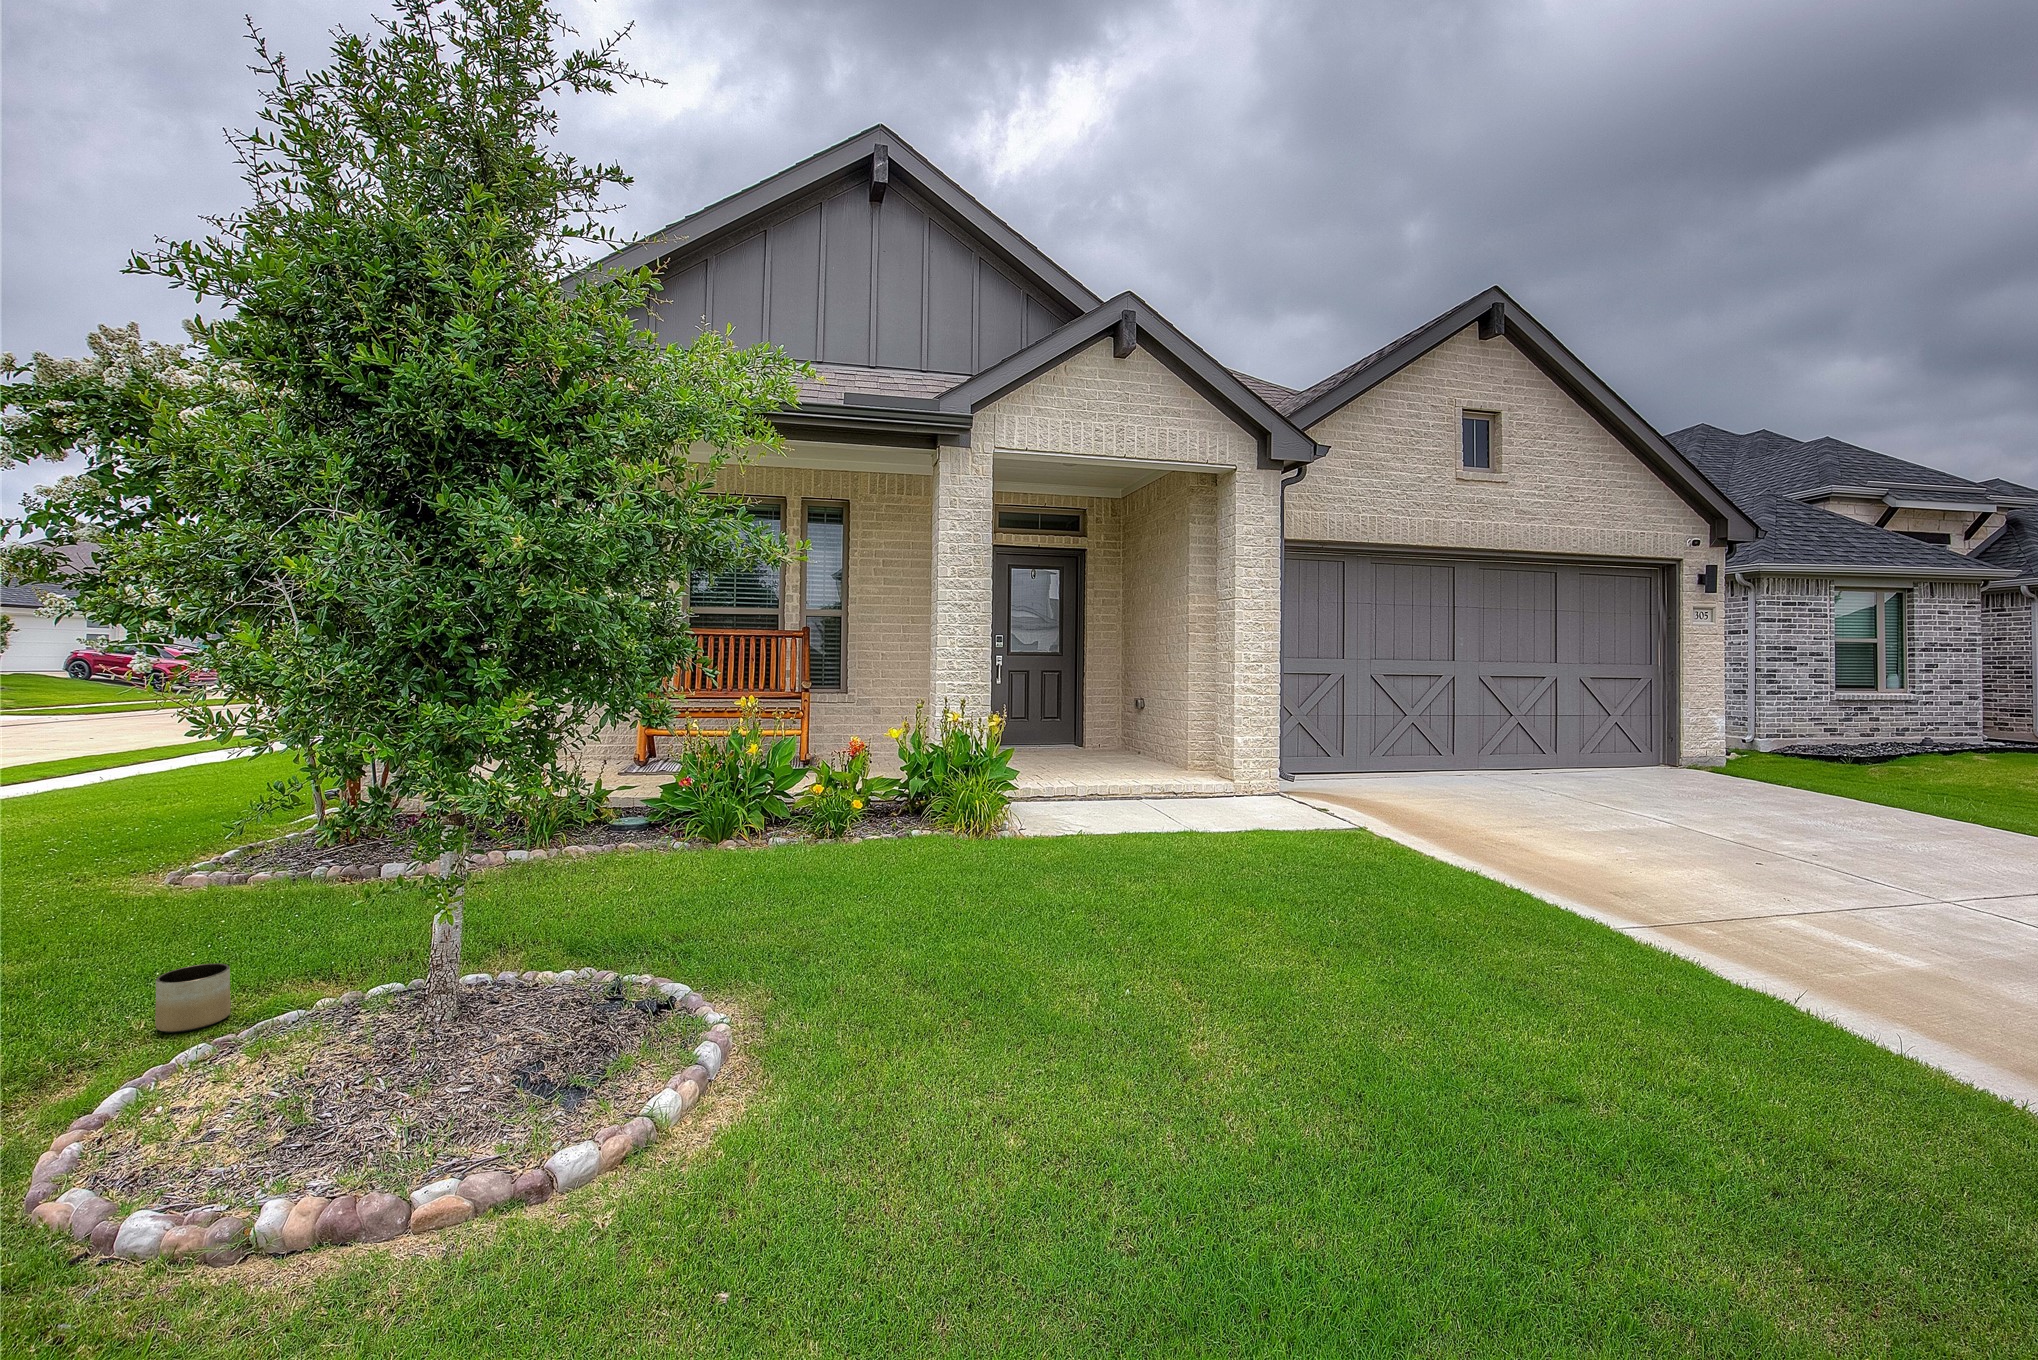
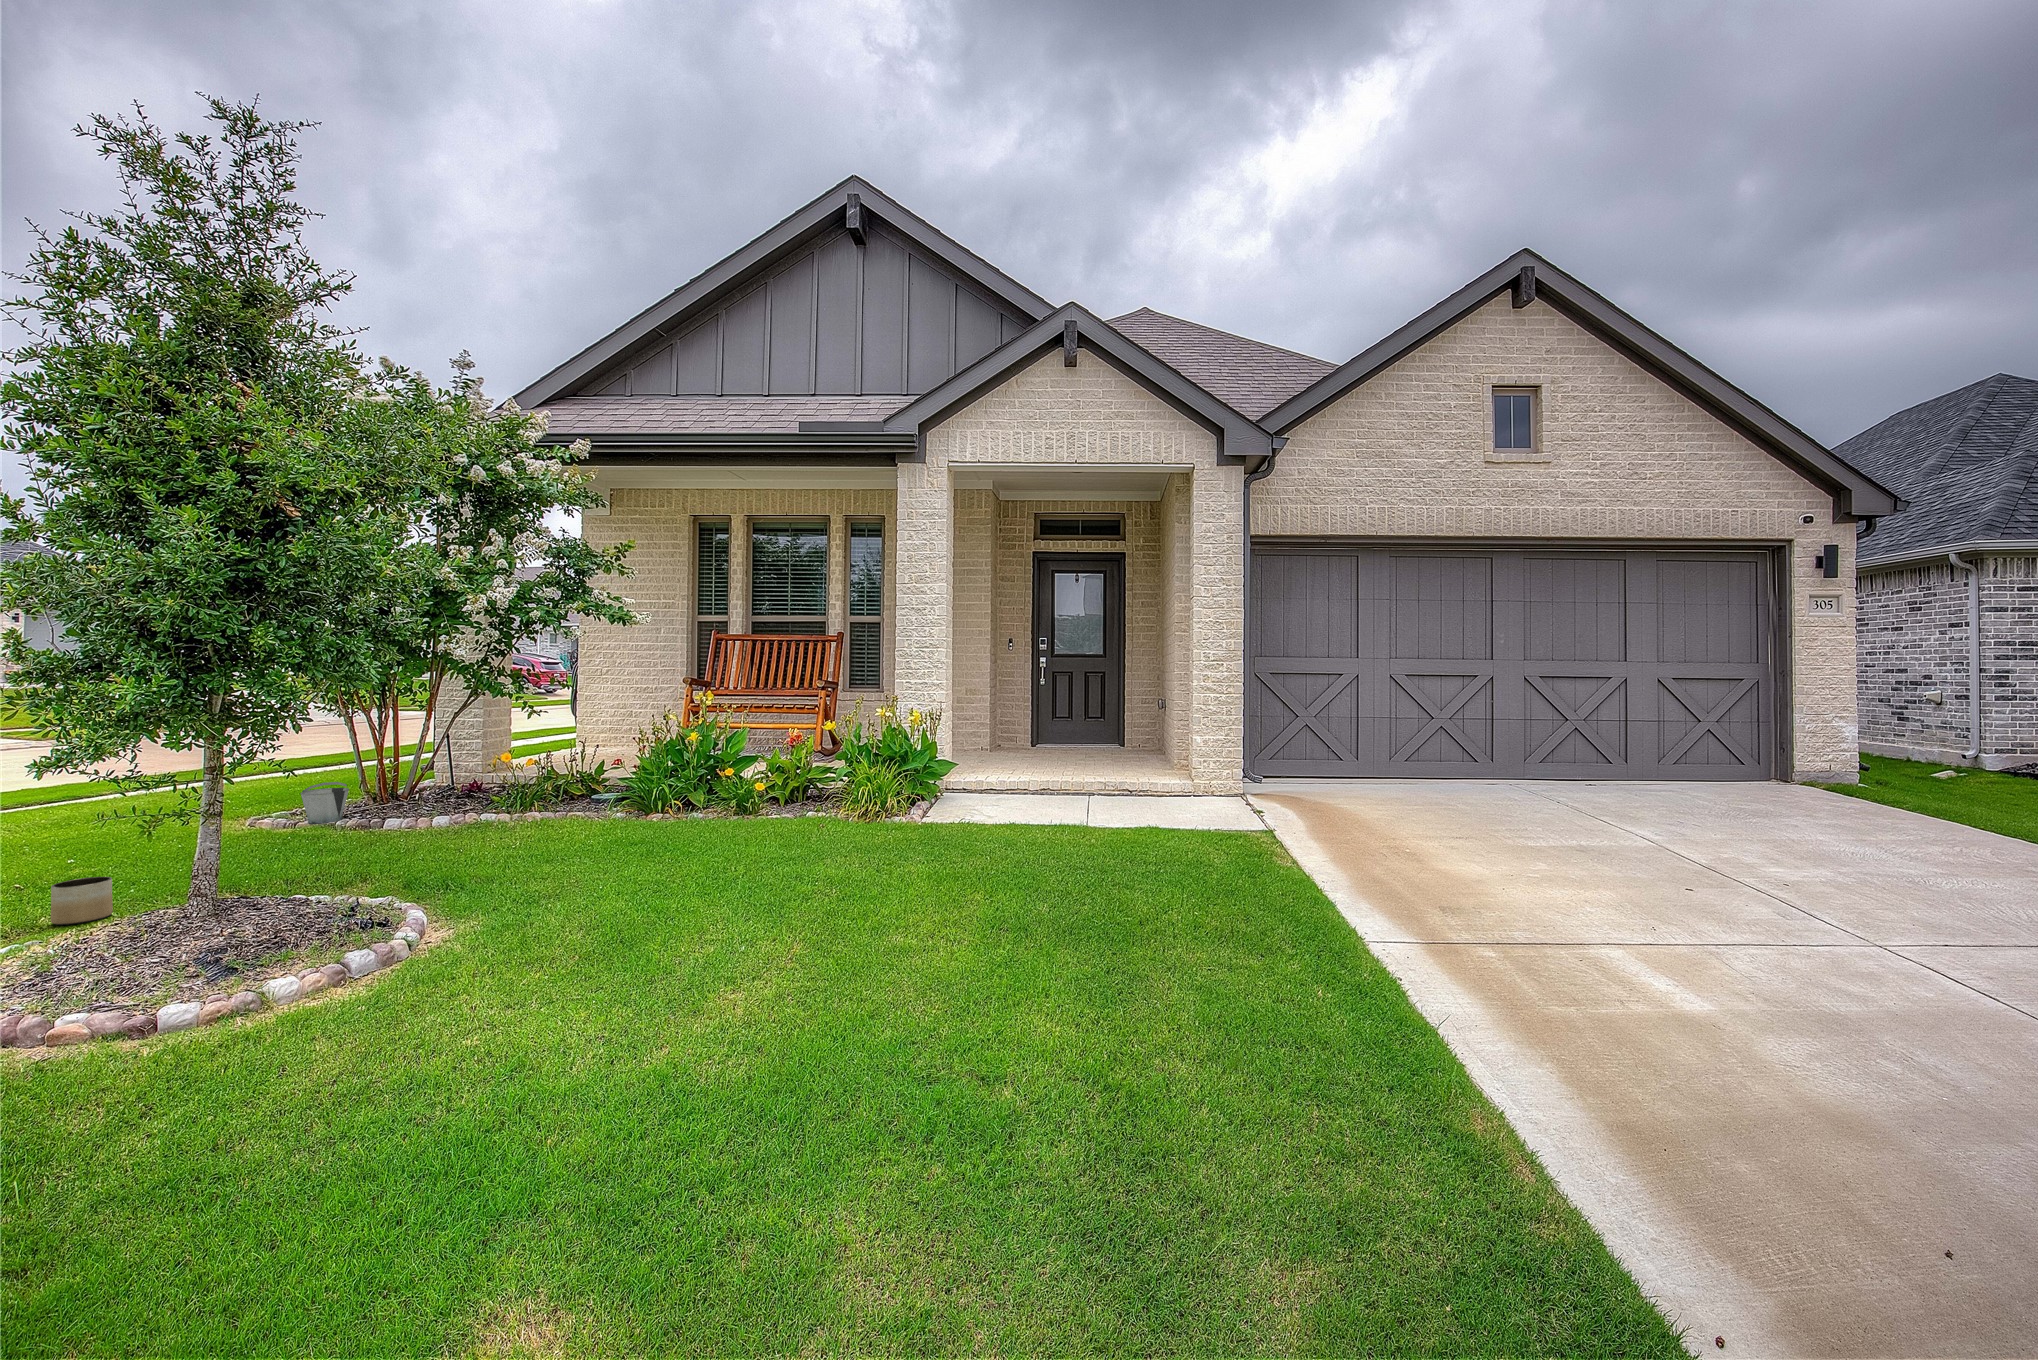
bucket: none [229,820,290,876] -> present [301,782,349,824]

